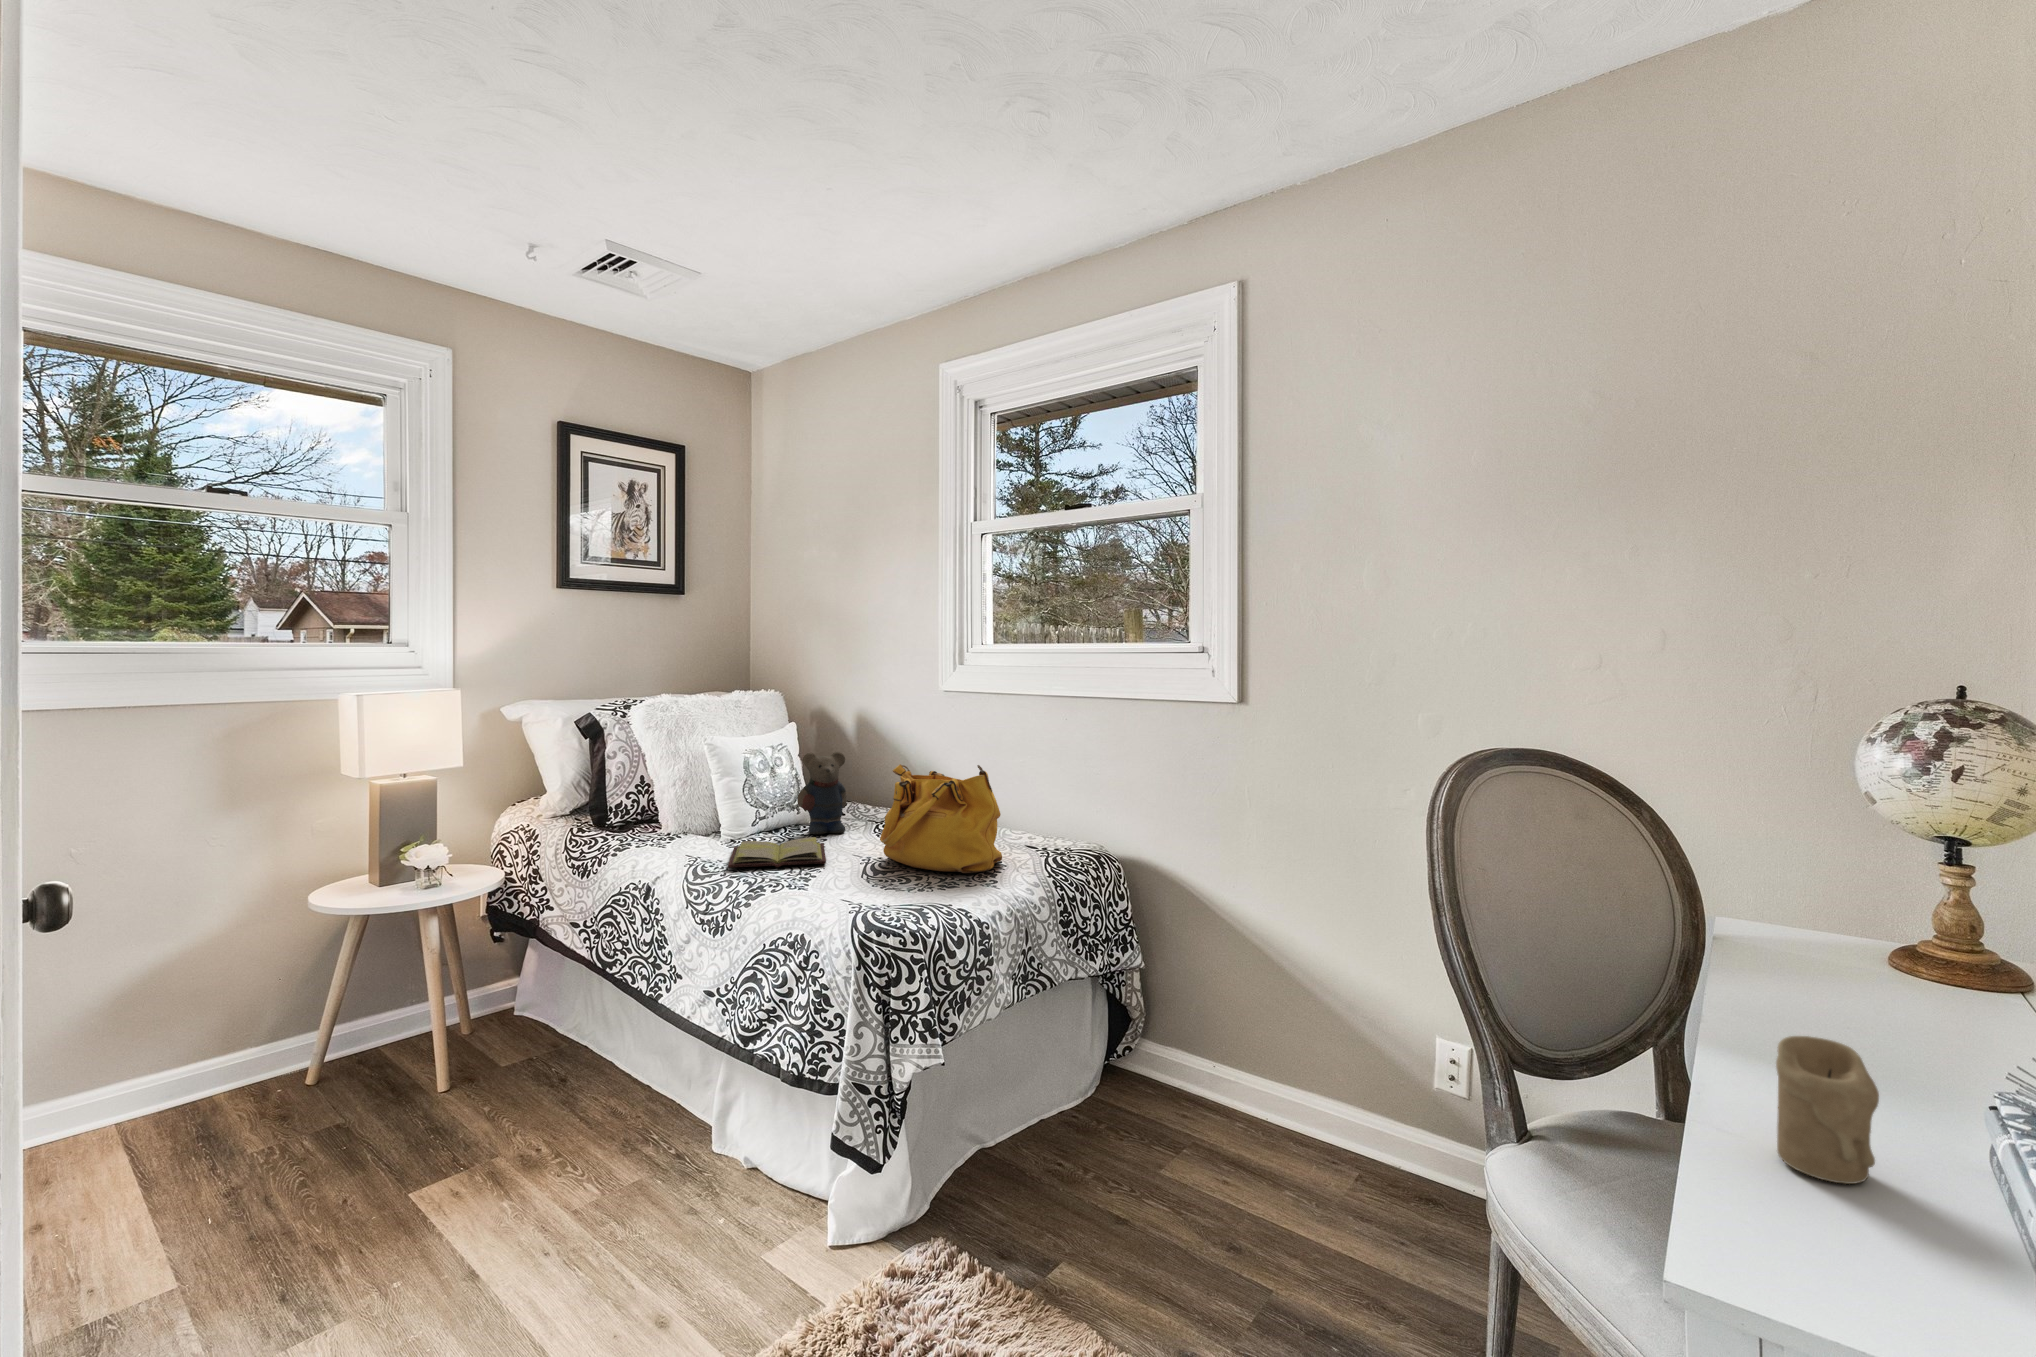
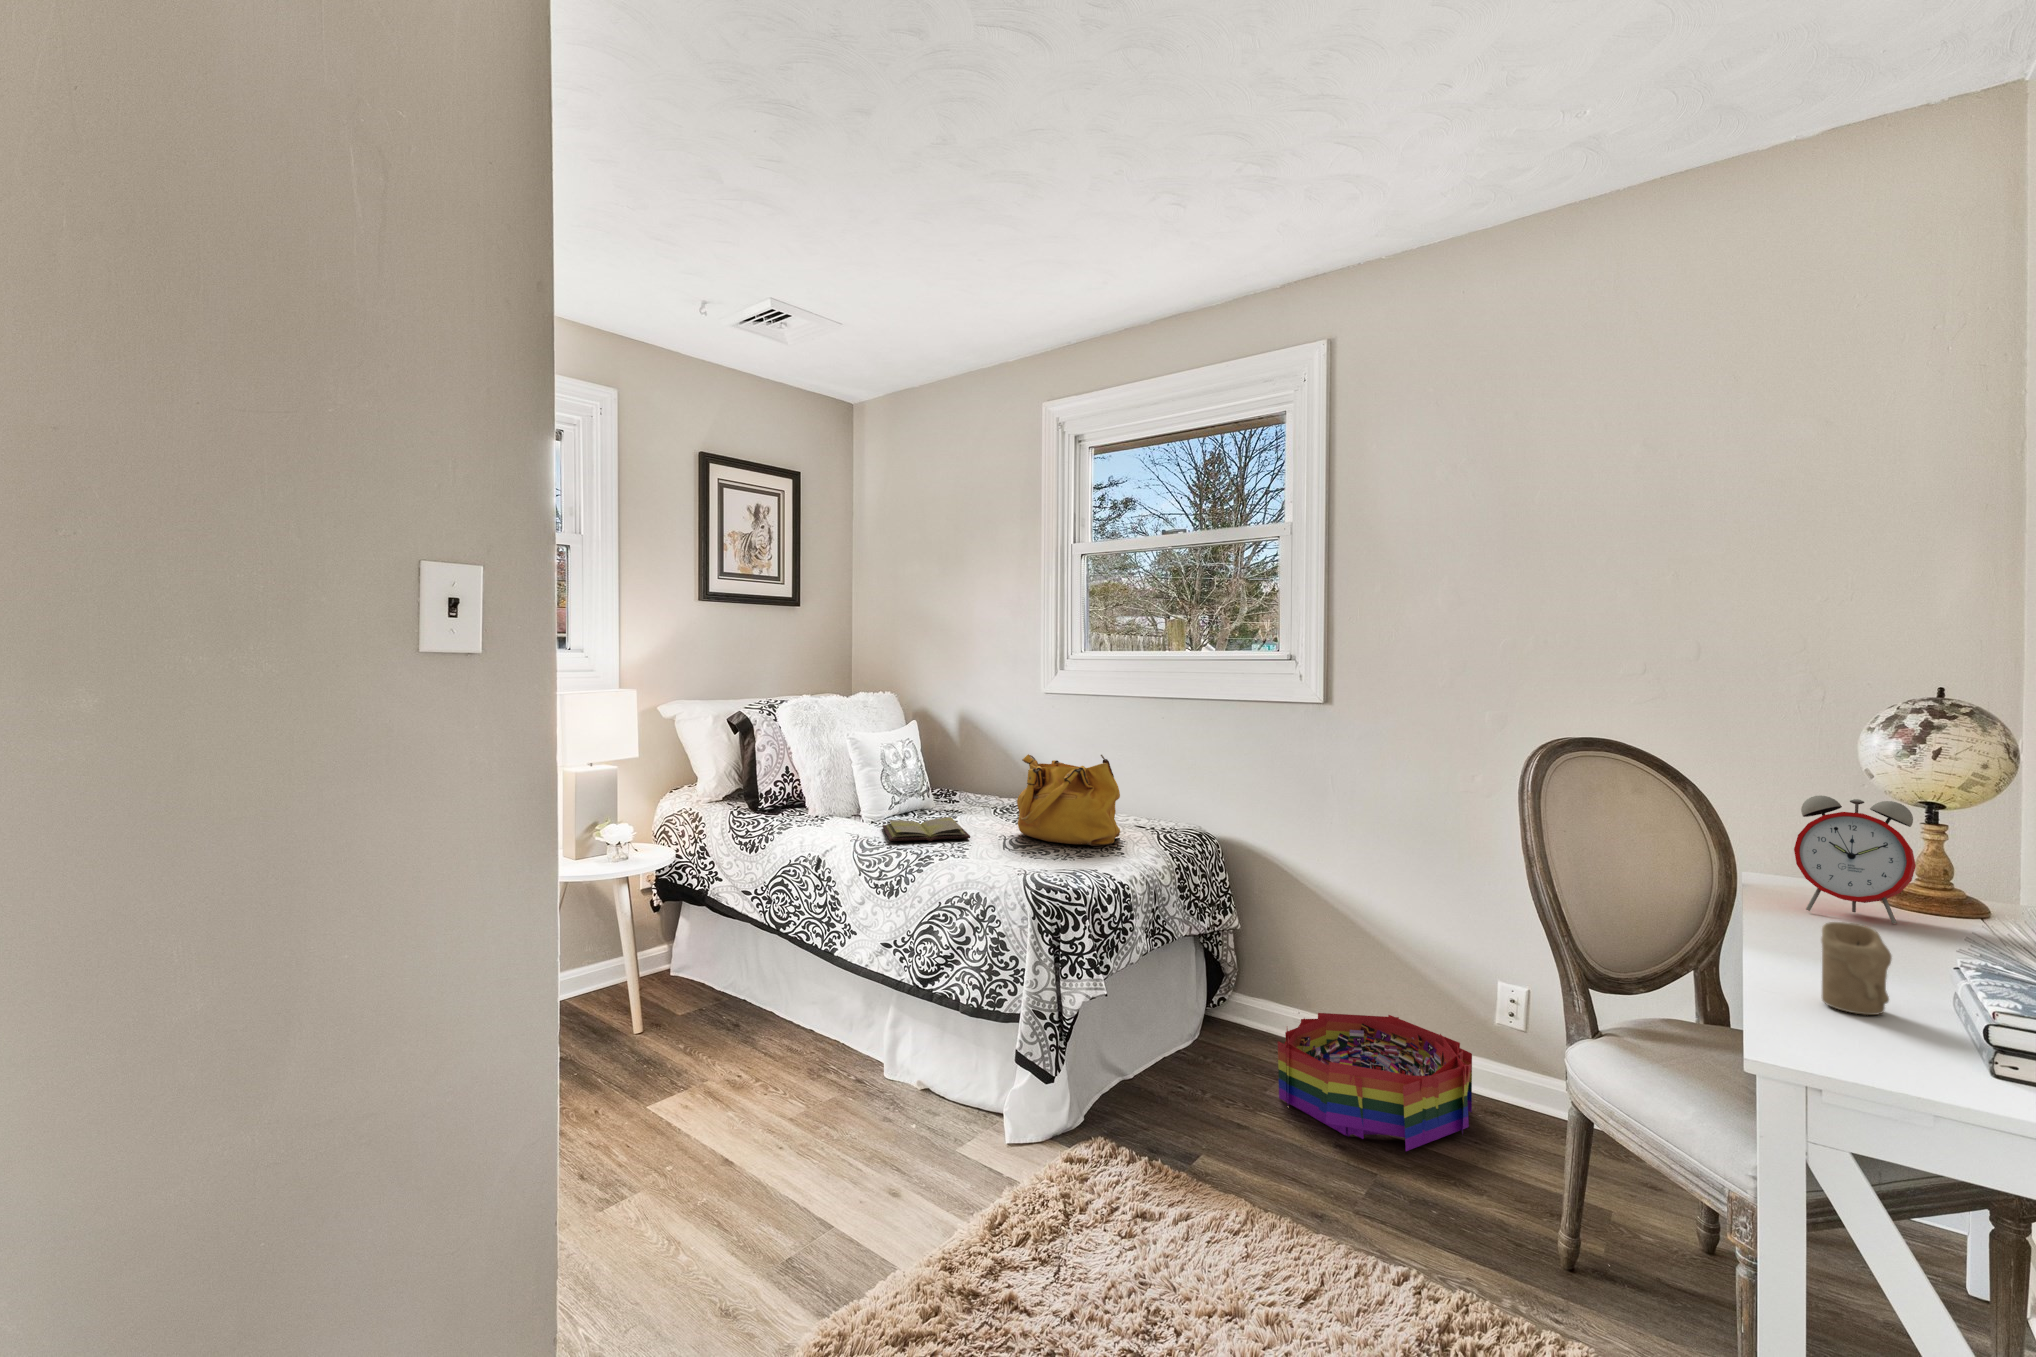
teddy bear: present [797,752,847,835] -> none [927,745,968,816]
alarm clock: none [1769,828,1930,1004] -> present [1794,796,1916,924]
storage bin: none [1171,1072,1401,1255] -> present [1278,1013,1472,1151]

